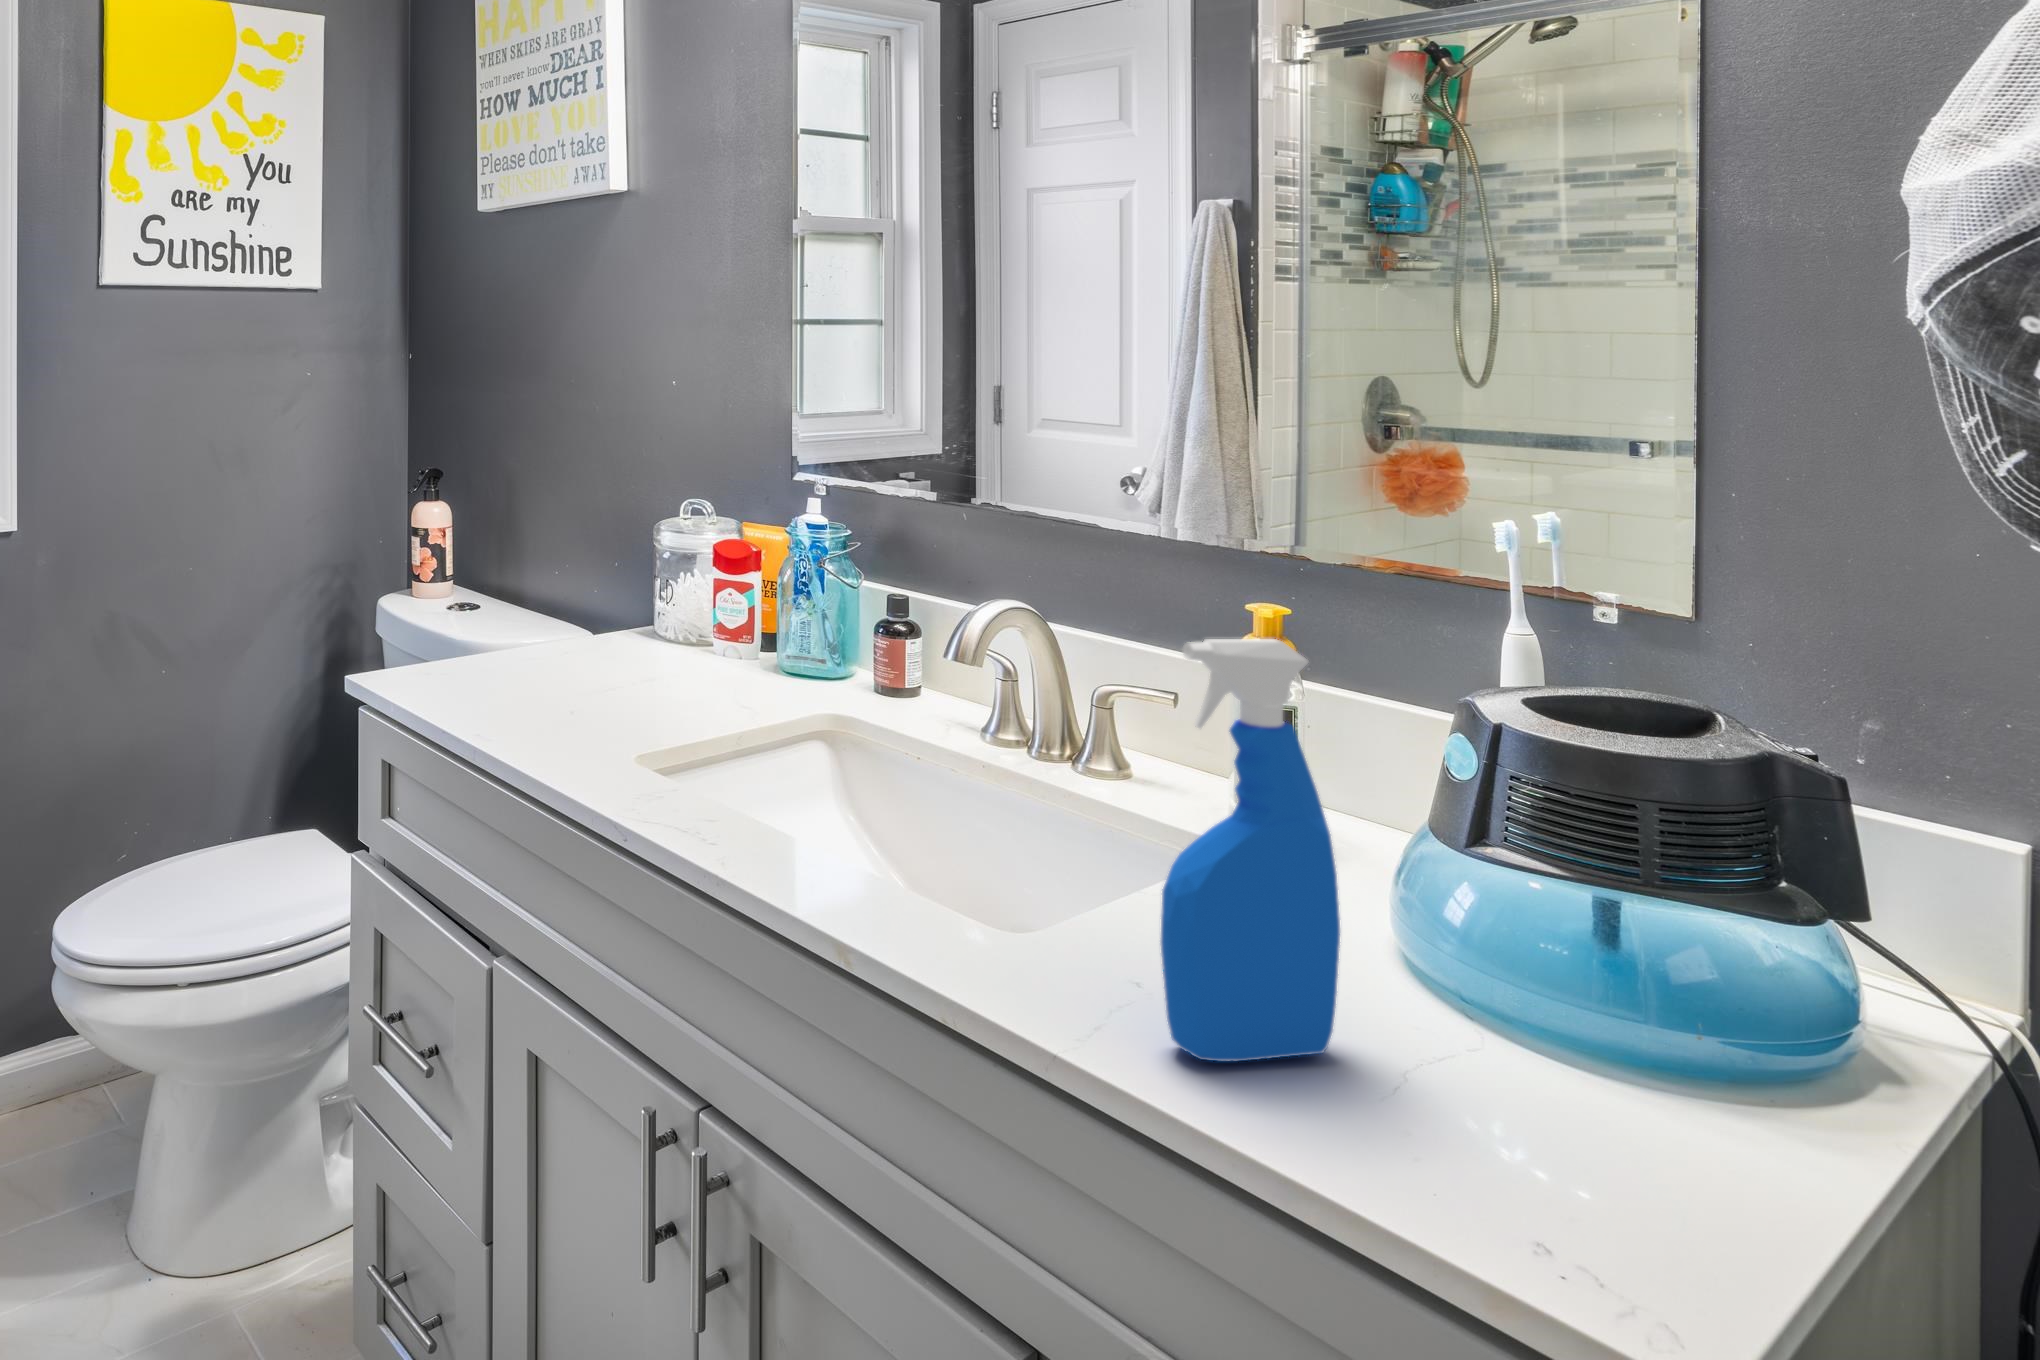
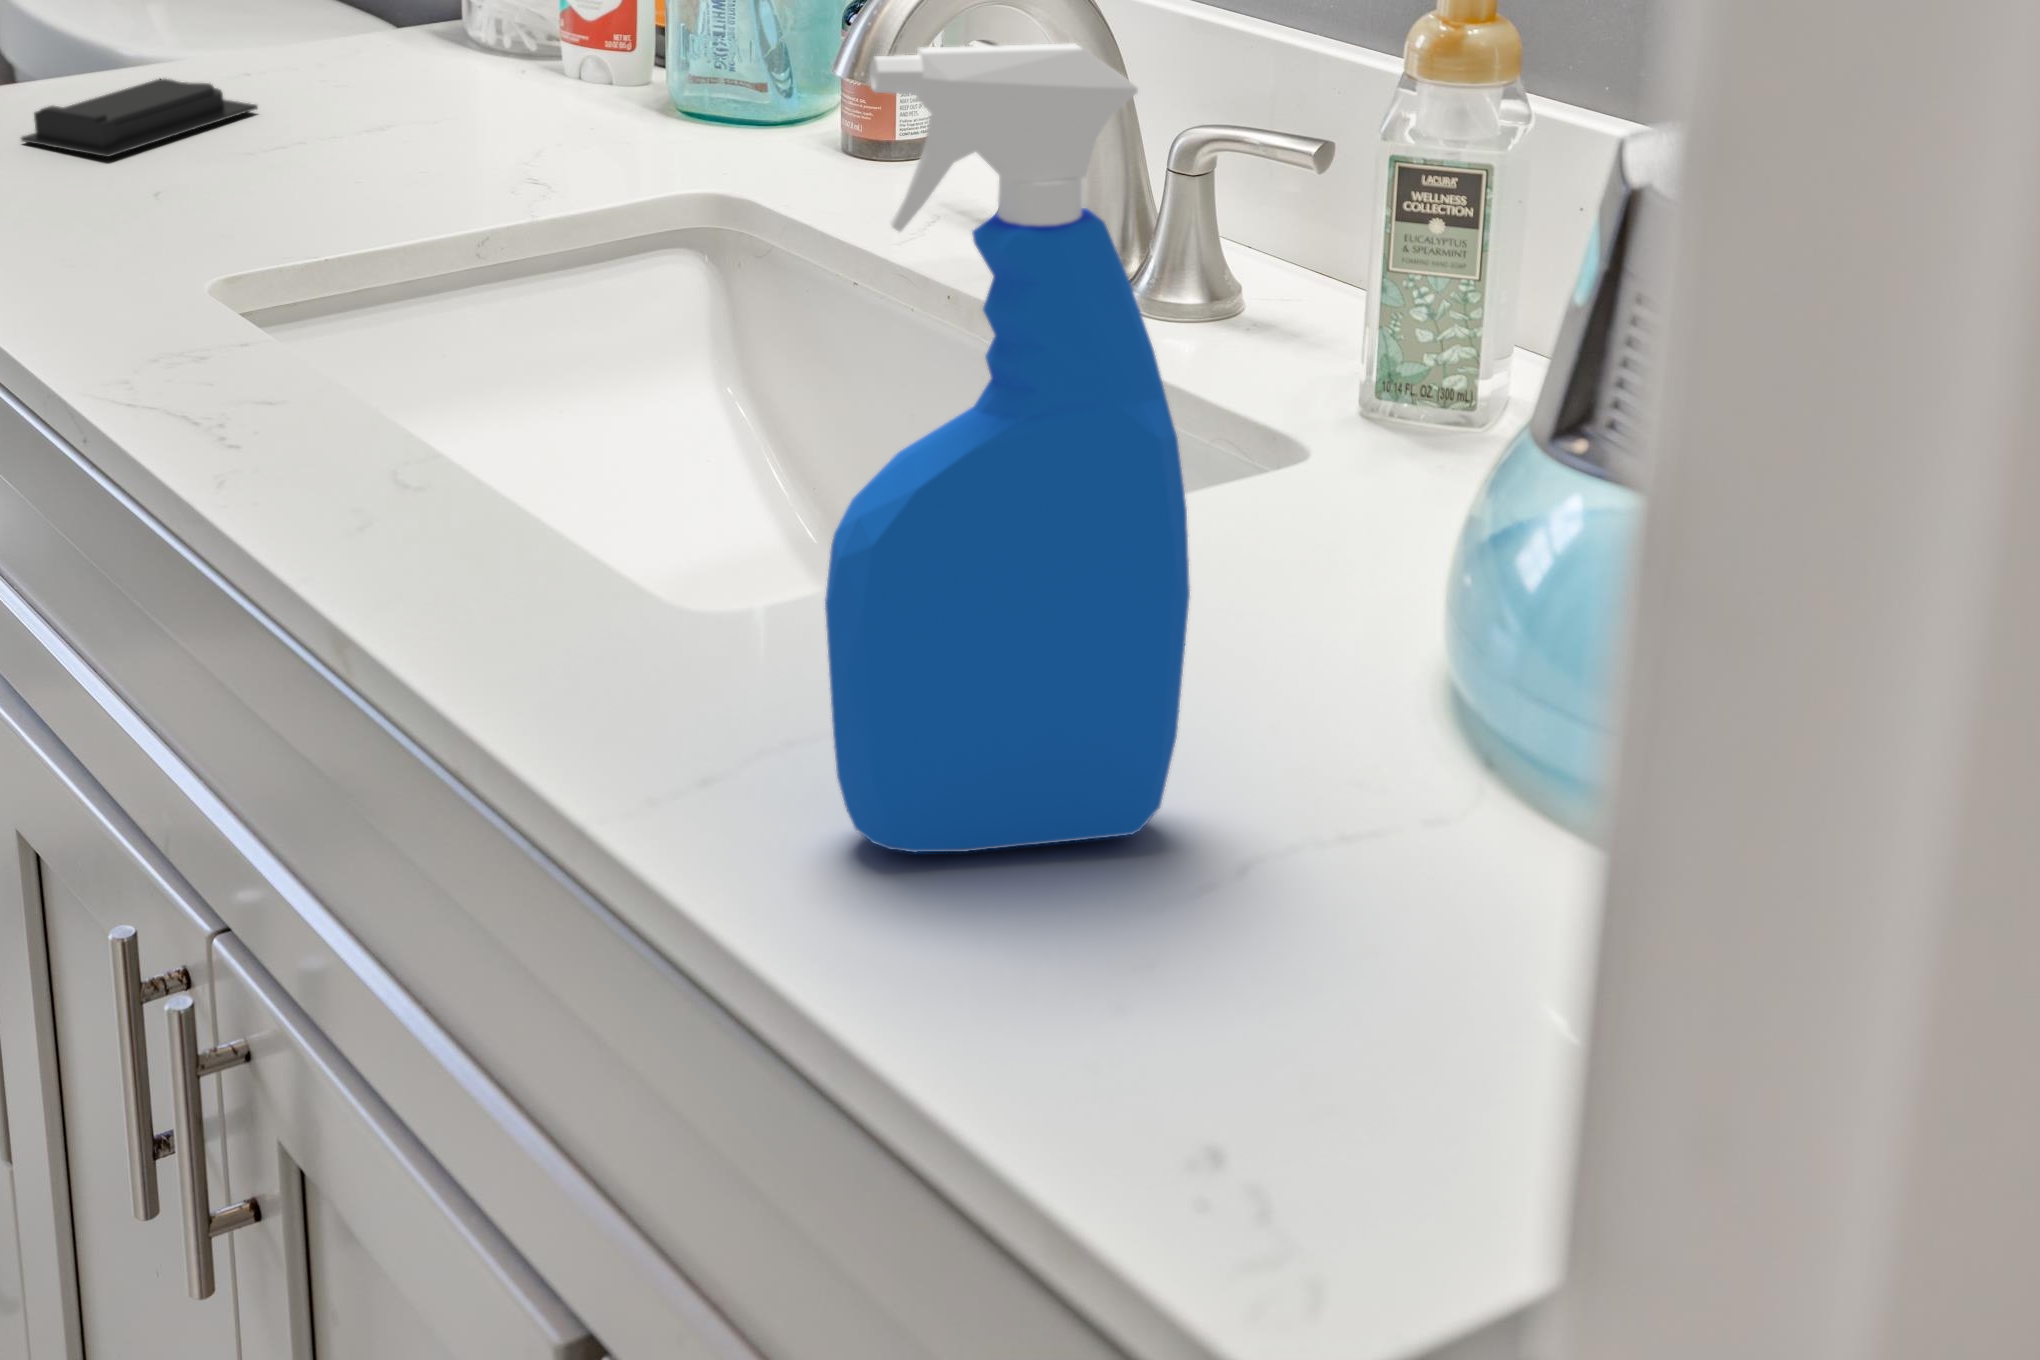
soap bar: none [486,652,589,690] -> present [21,79,258,157]

